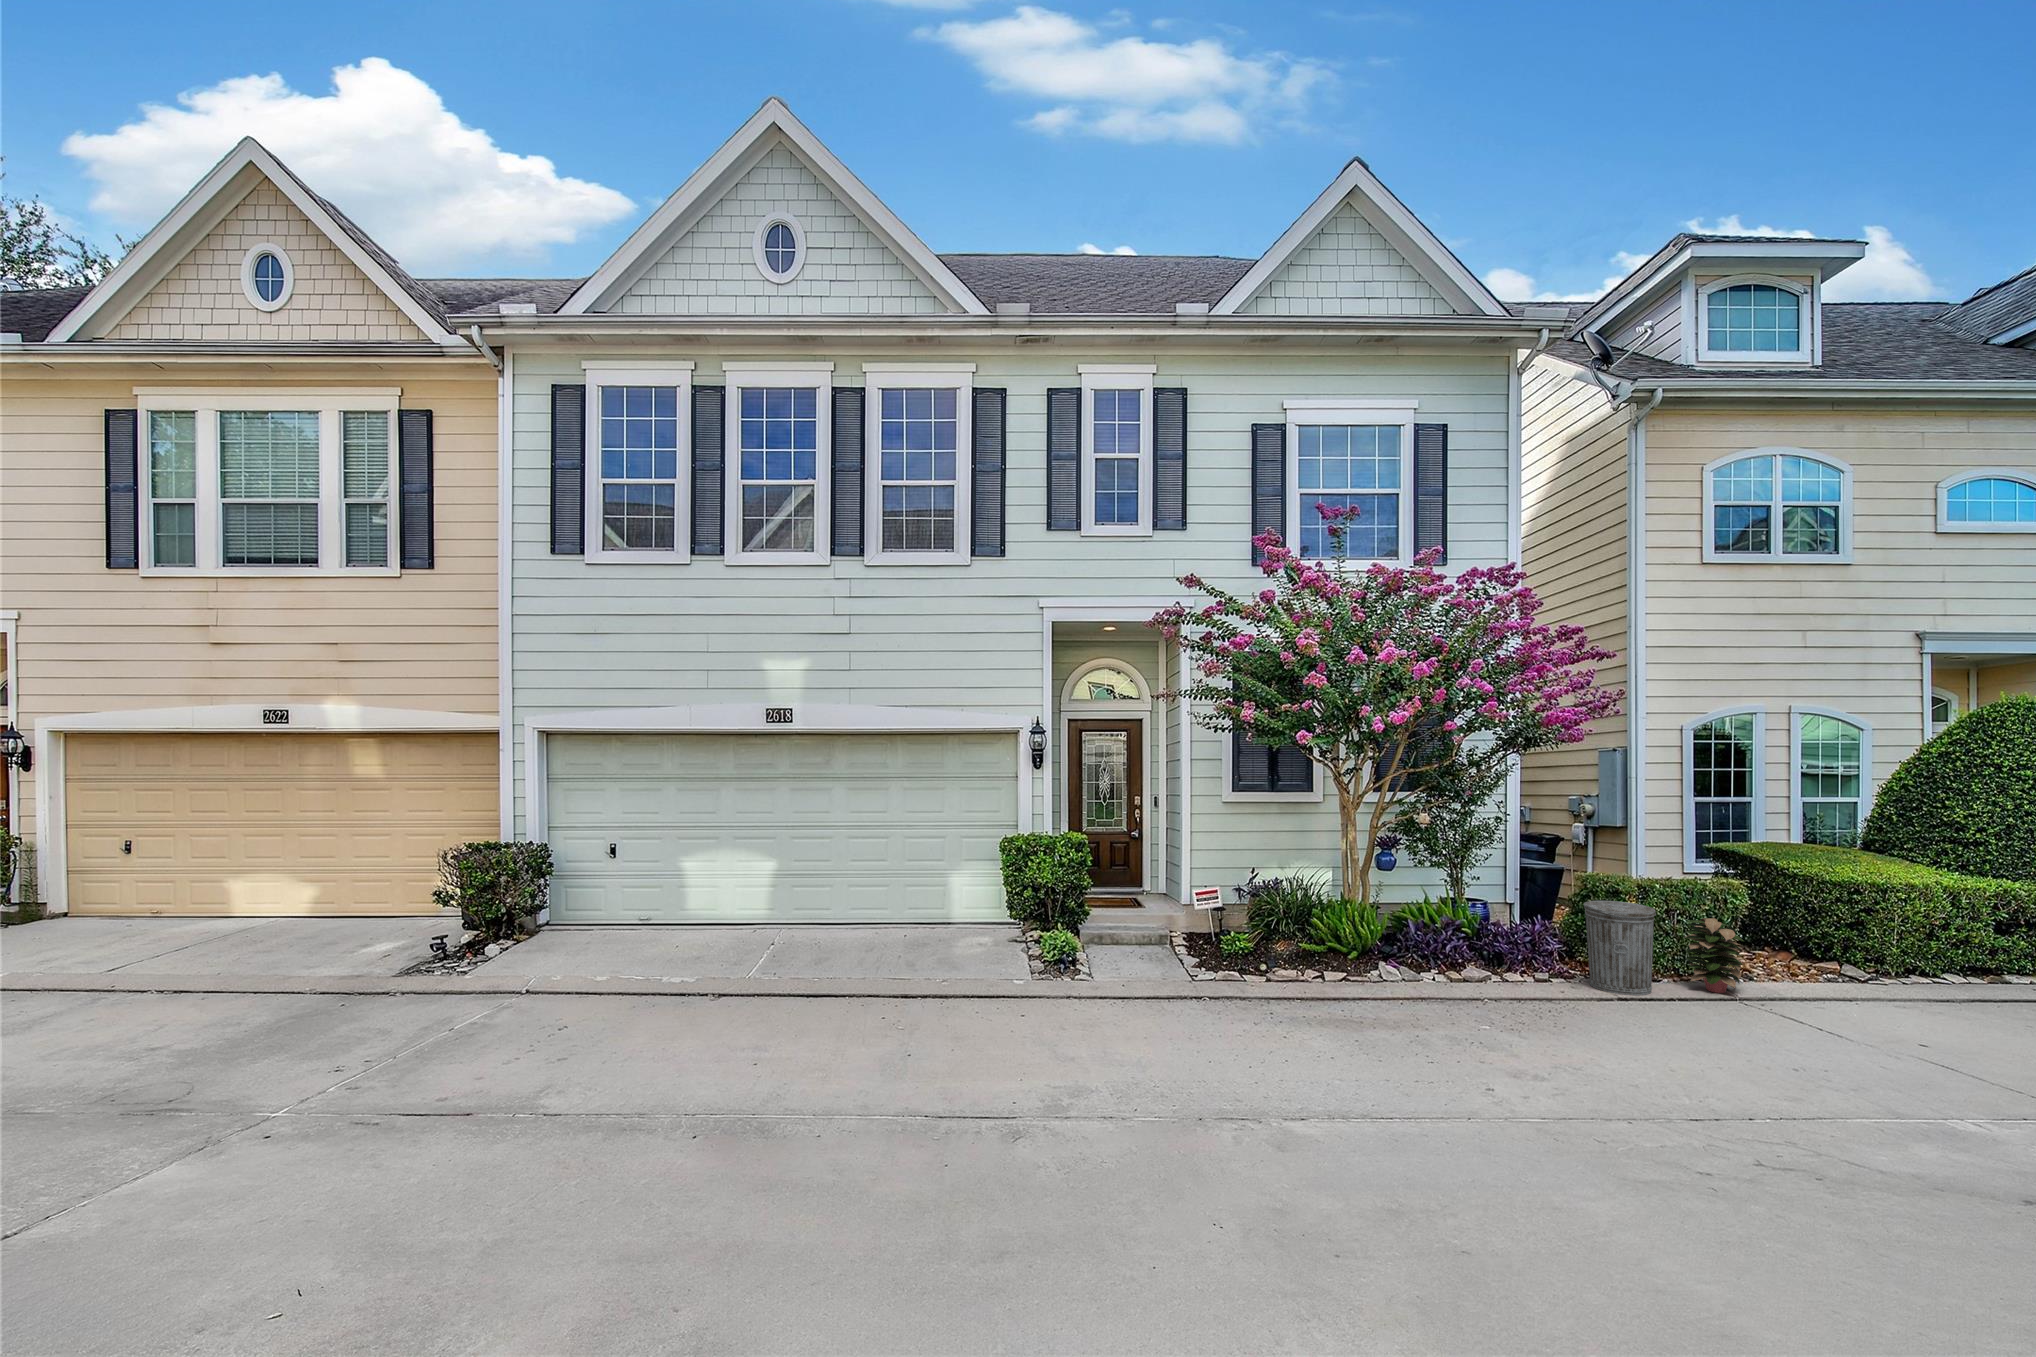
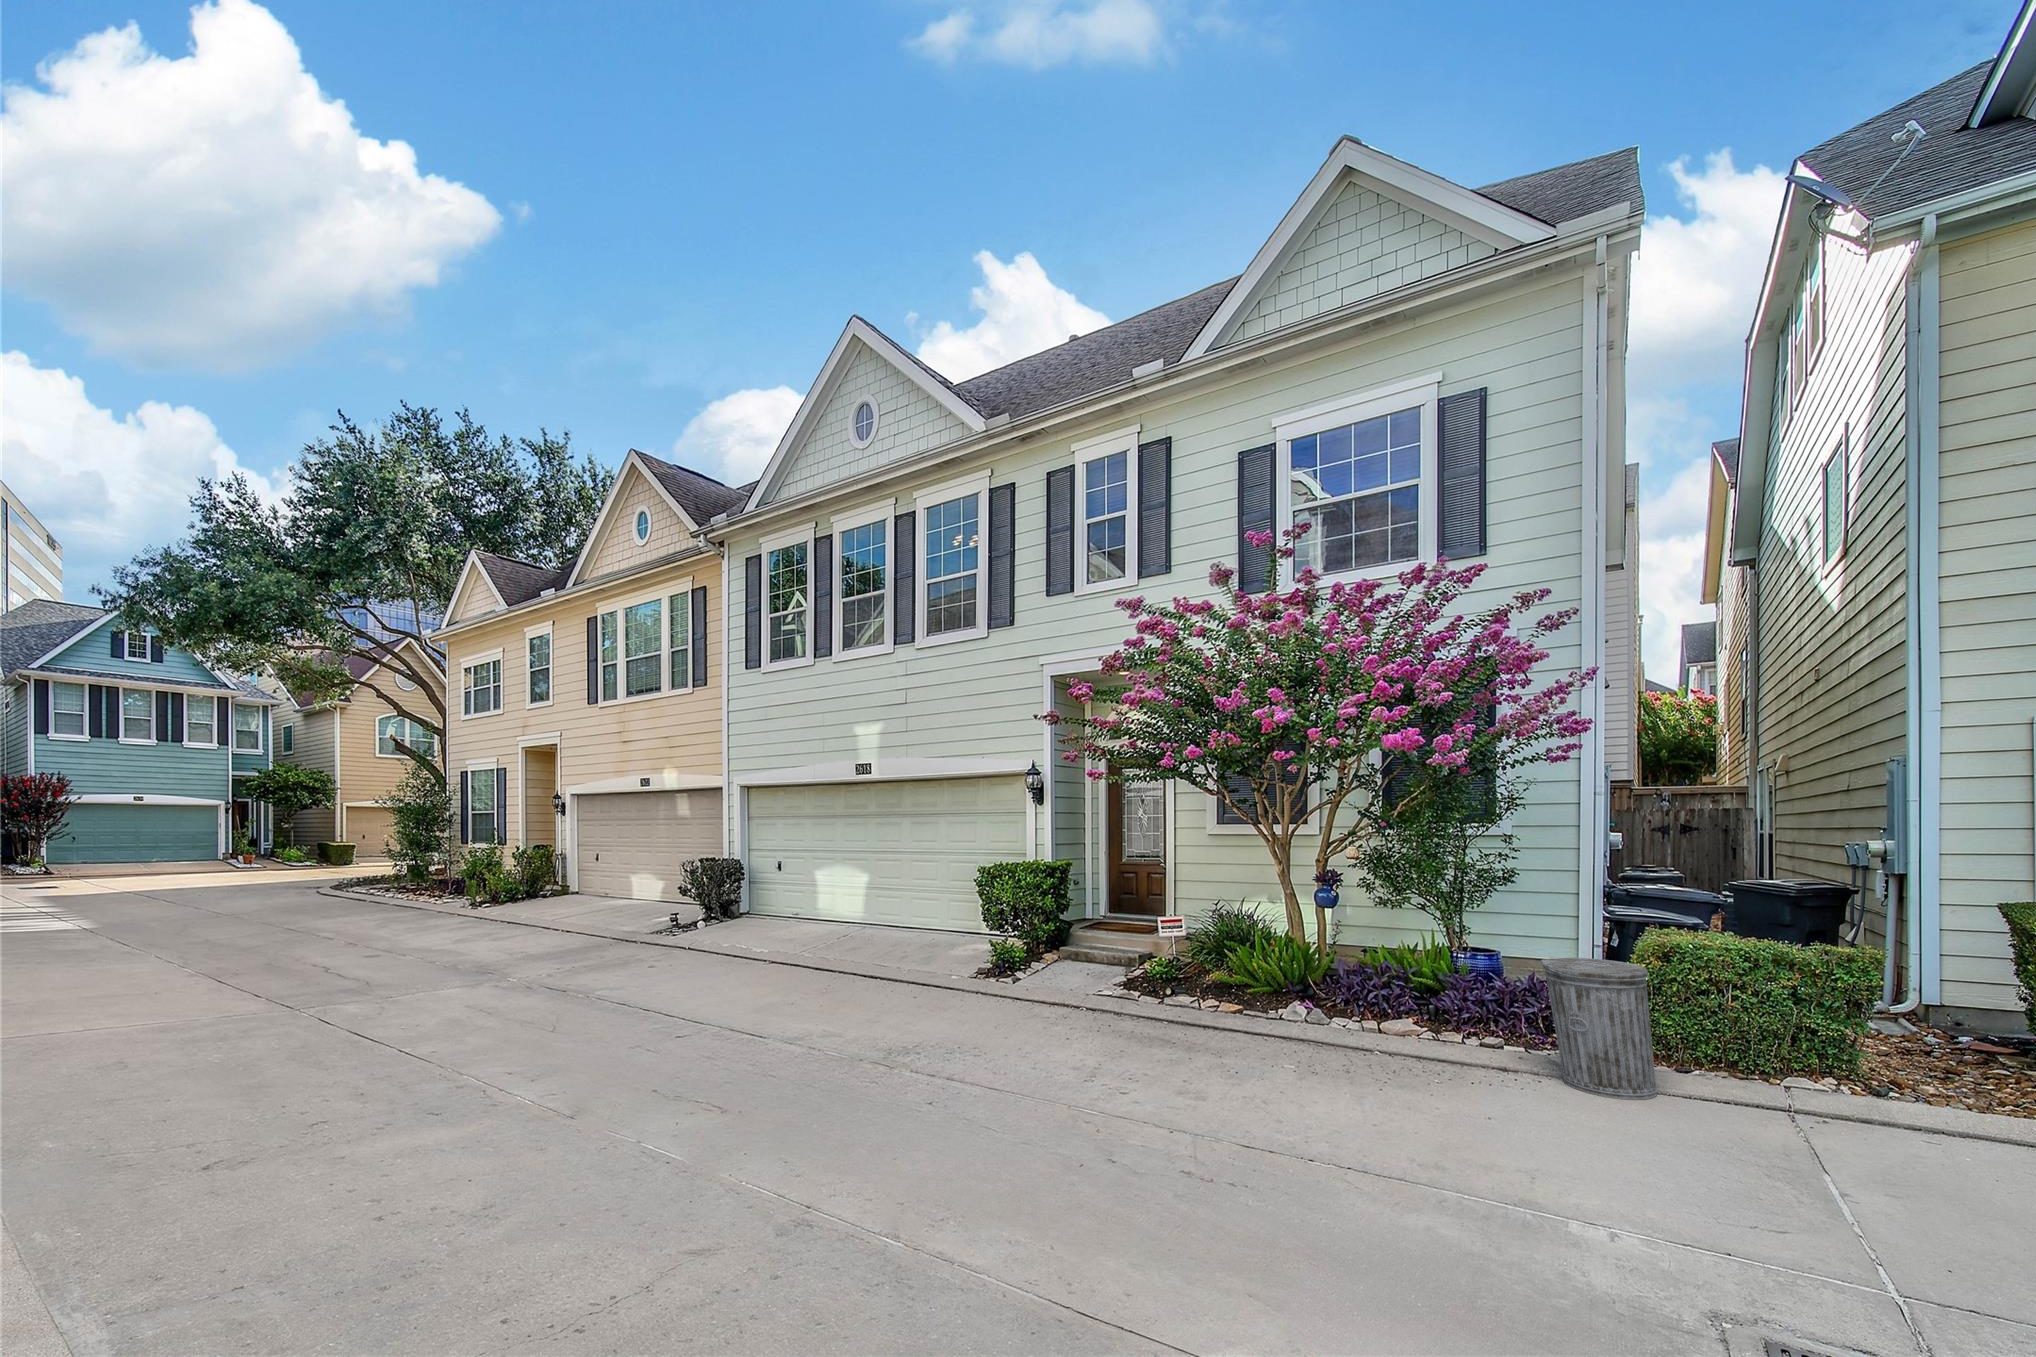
decorative plant: present [1684,918,1744,993] -> none [1717,994,1838,1120]

